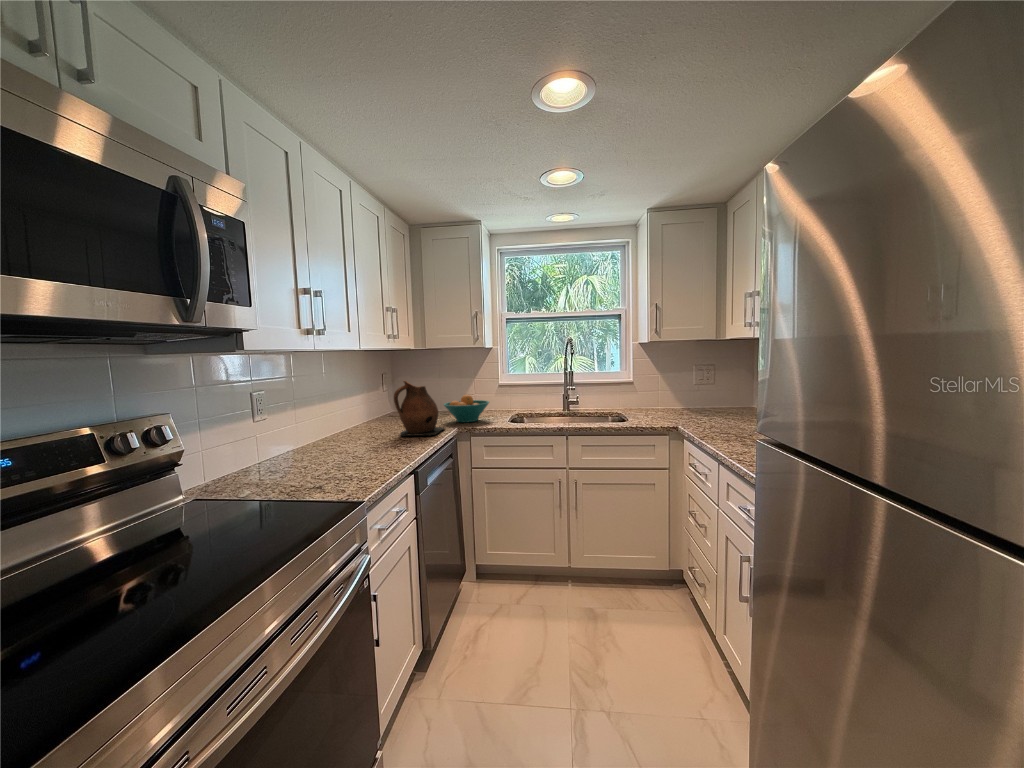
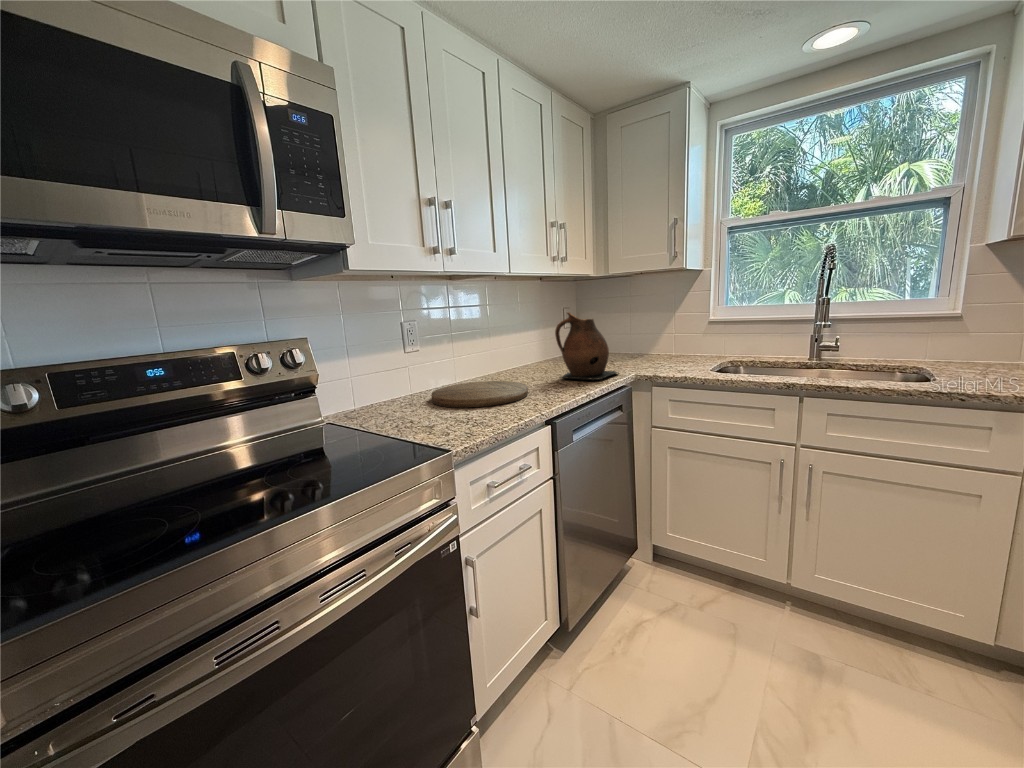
fruit bowl: present [444,395,489,422] -> none [624,332,687,367]
cutting board: none [290,442,385,470] -> present [431,381,528,408]

